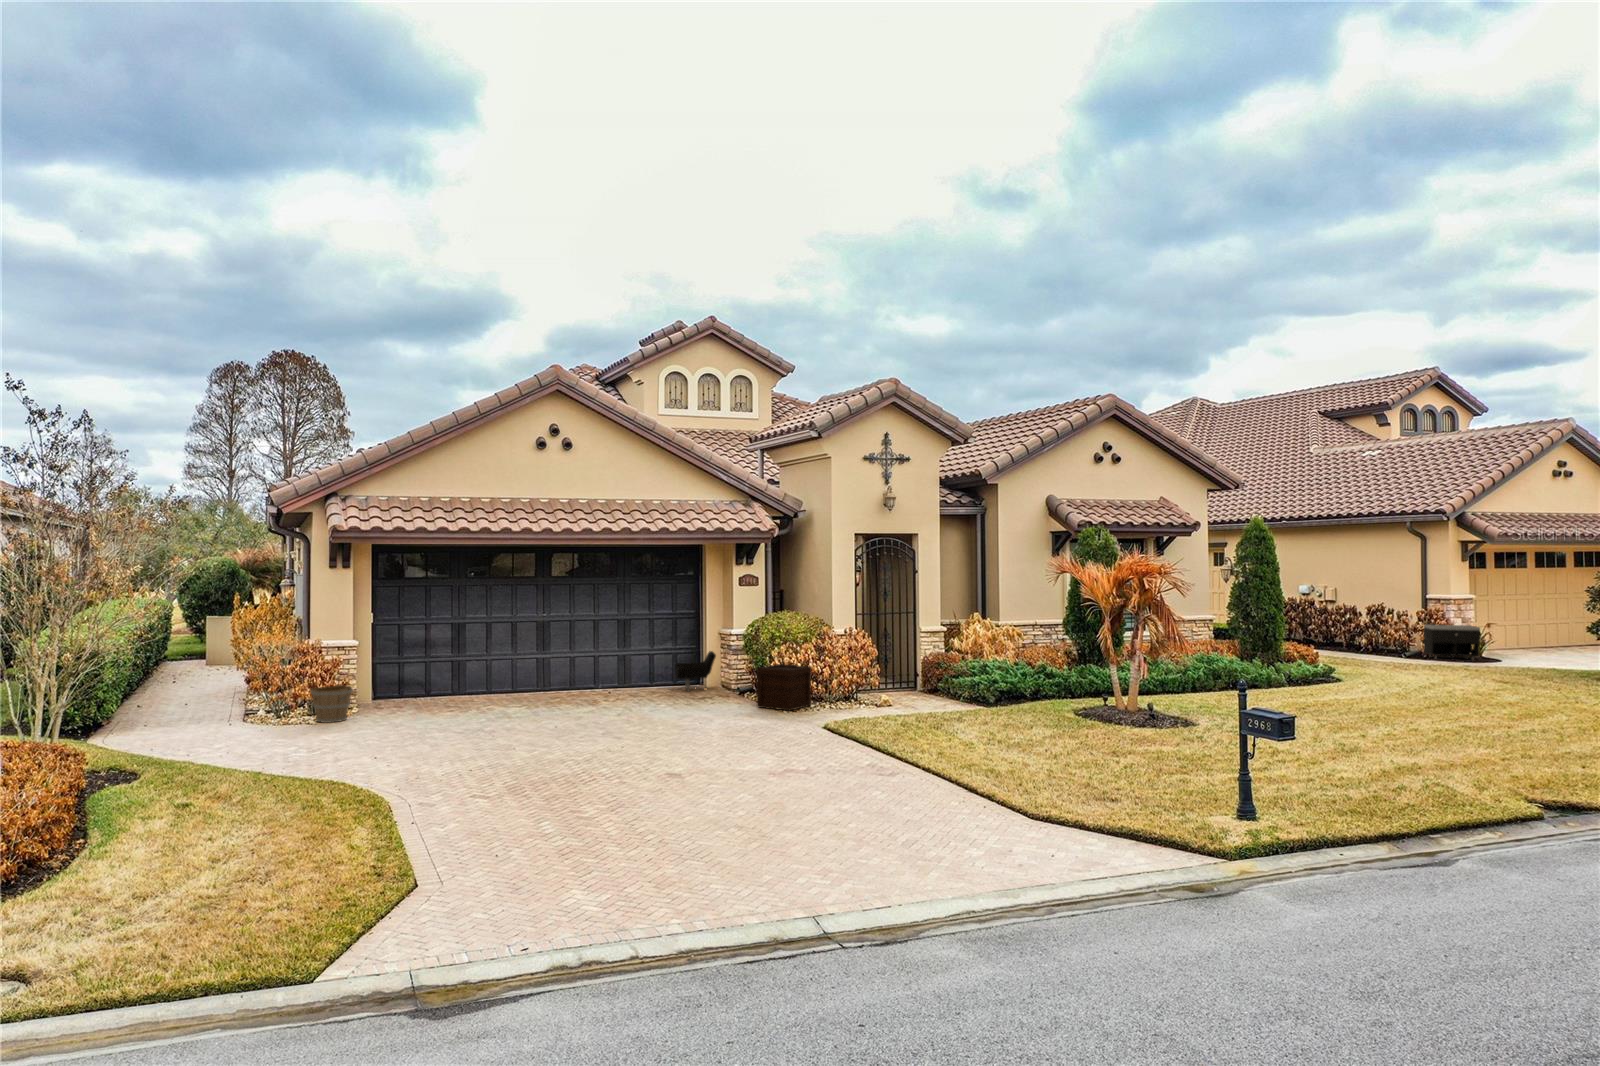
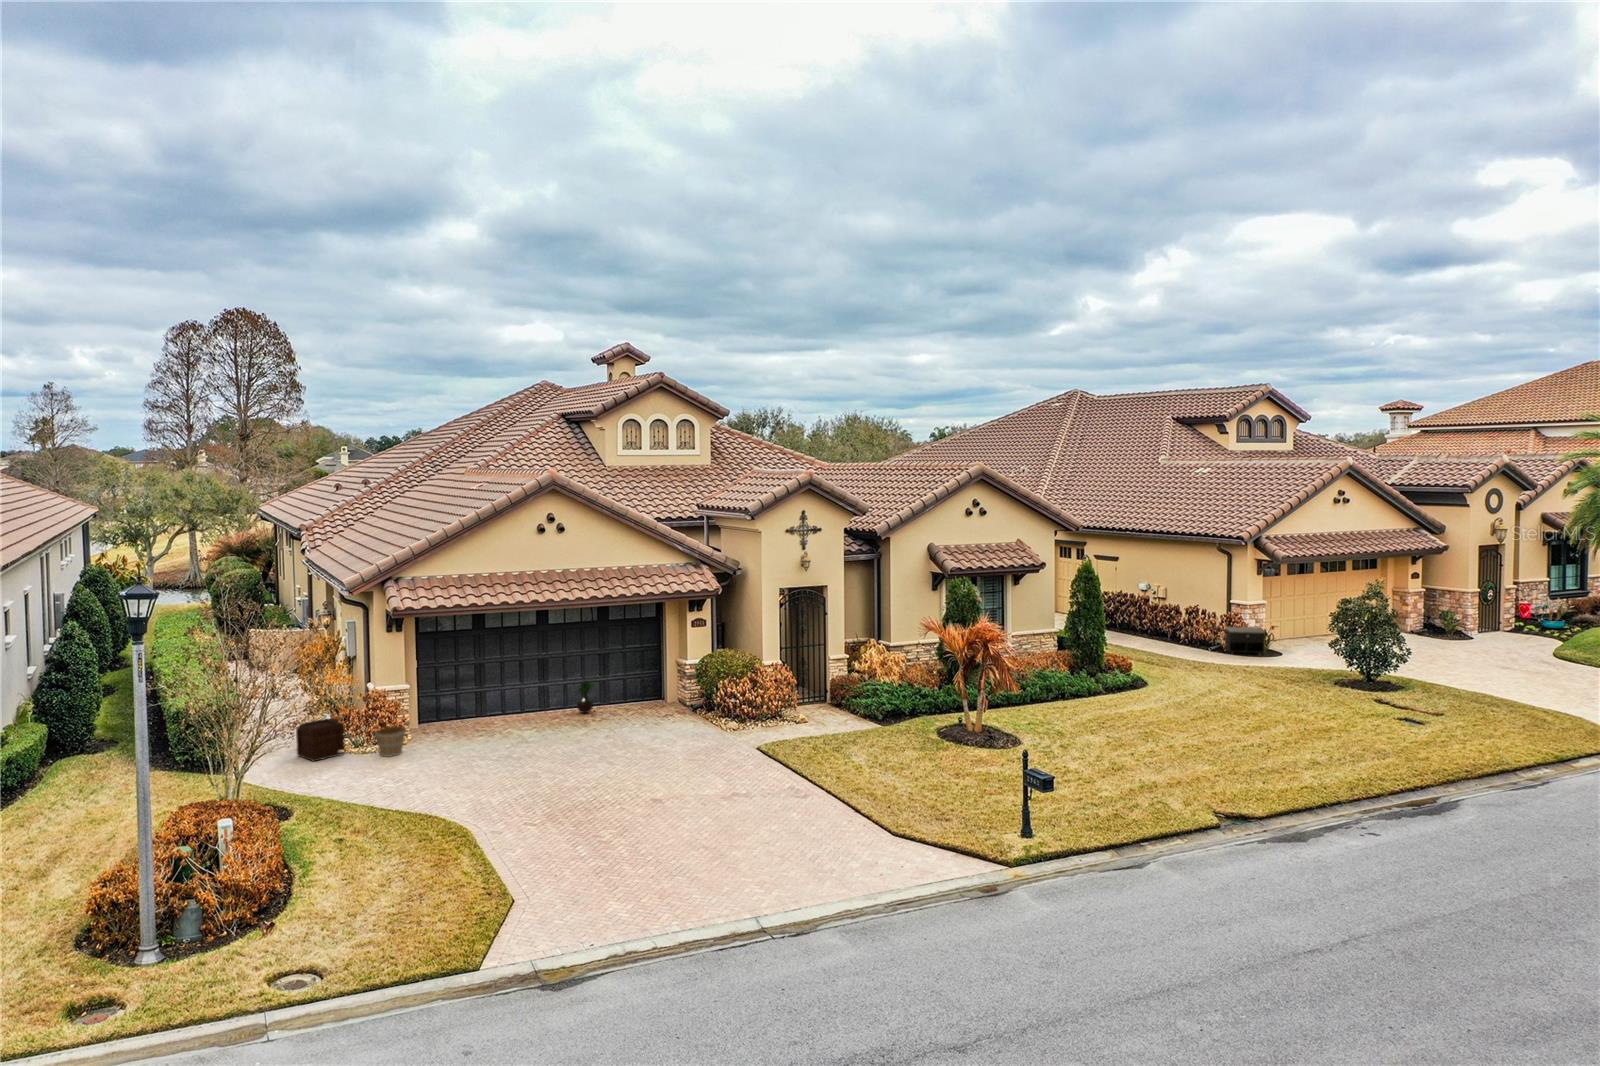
potted tree: none [587,643,615,691] -> present [577,681,594,713]
lounge chair: present [675,651,716,691] -> none [638,678,674,712]
wooden crate: present [757,664,811,711] -> present [296,718,345,761]

